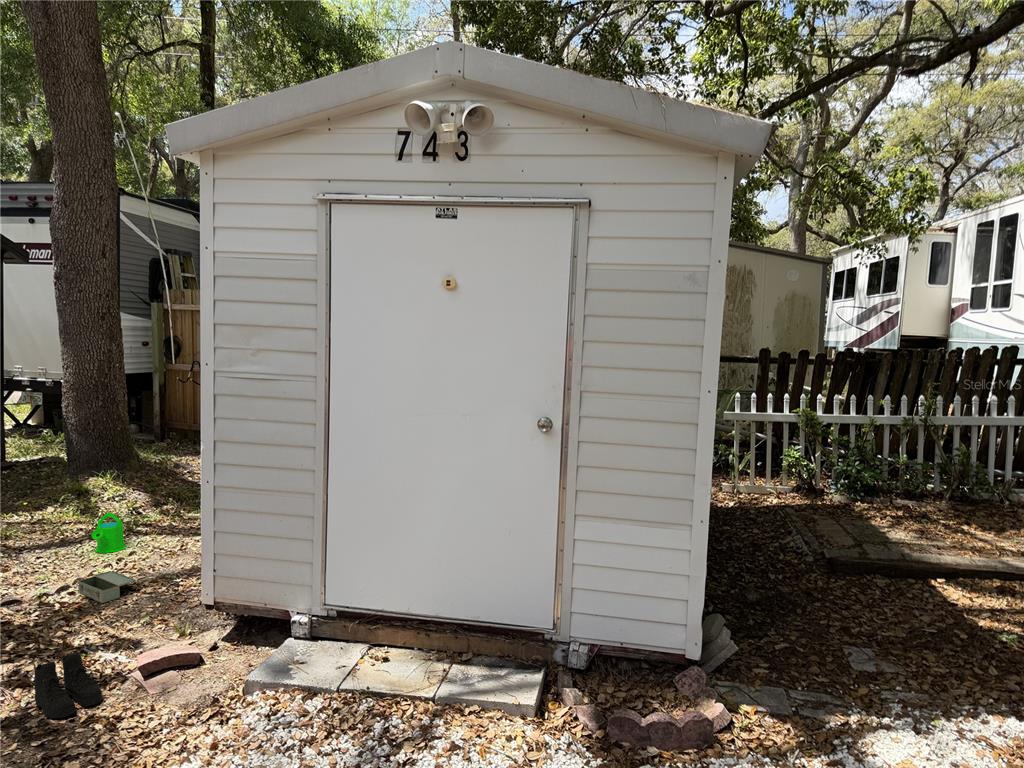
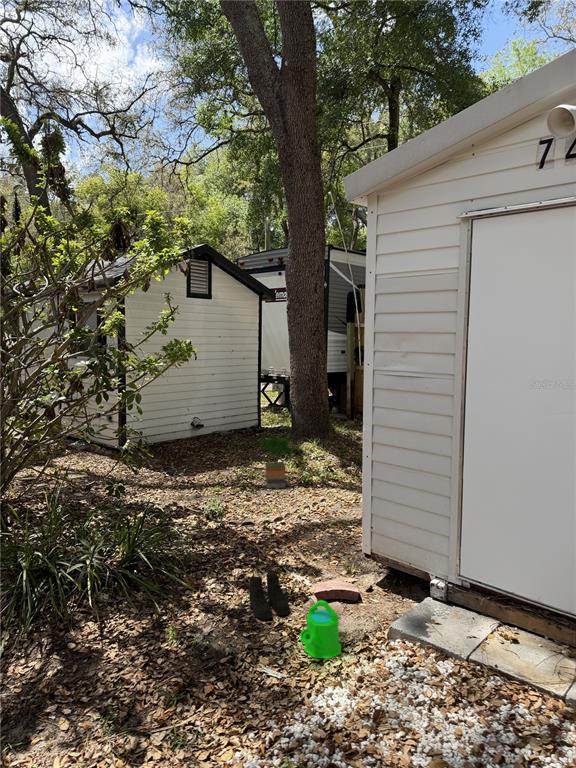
potted tree: none [18,471,79,548] -> present [260,437,293,488]
watering can: present [92,513,126,553] -> present [300,600,341,659]
toolbox: present [78,571,135,603] -> none [287,513,322,536]

